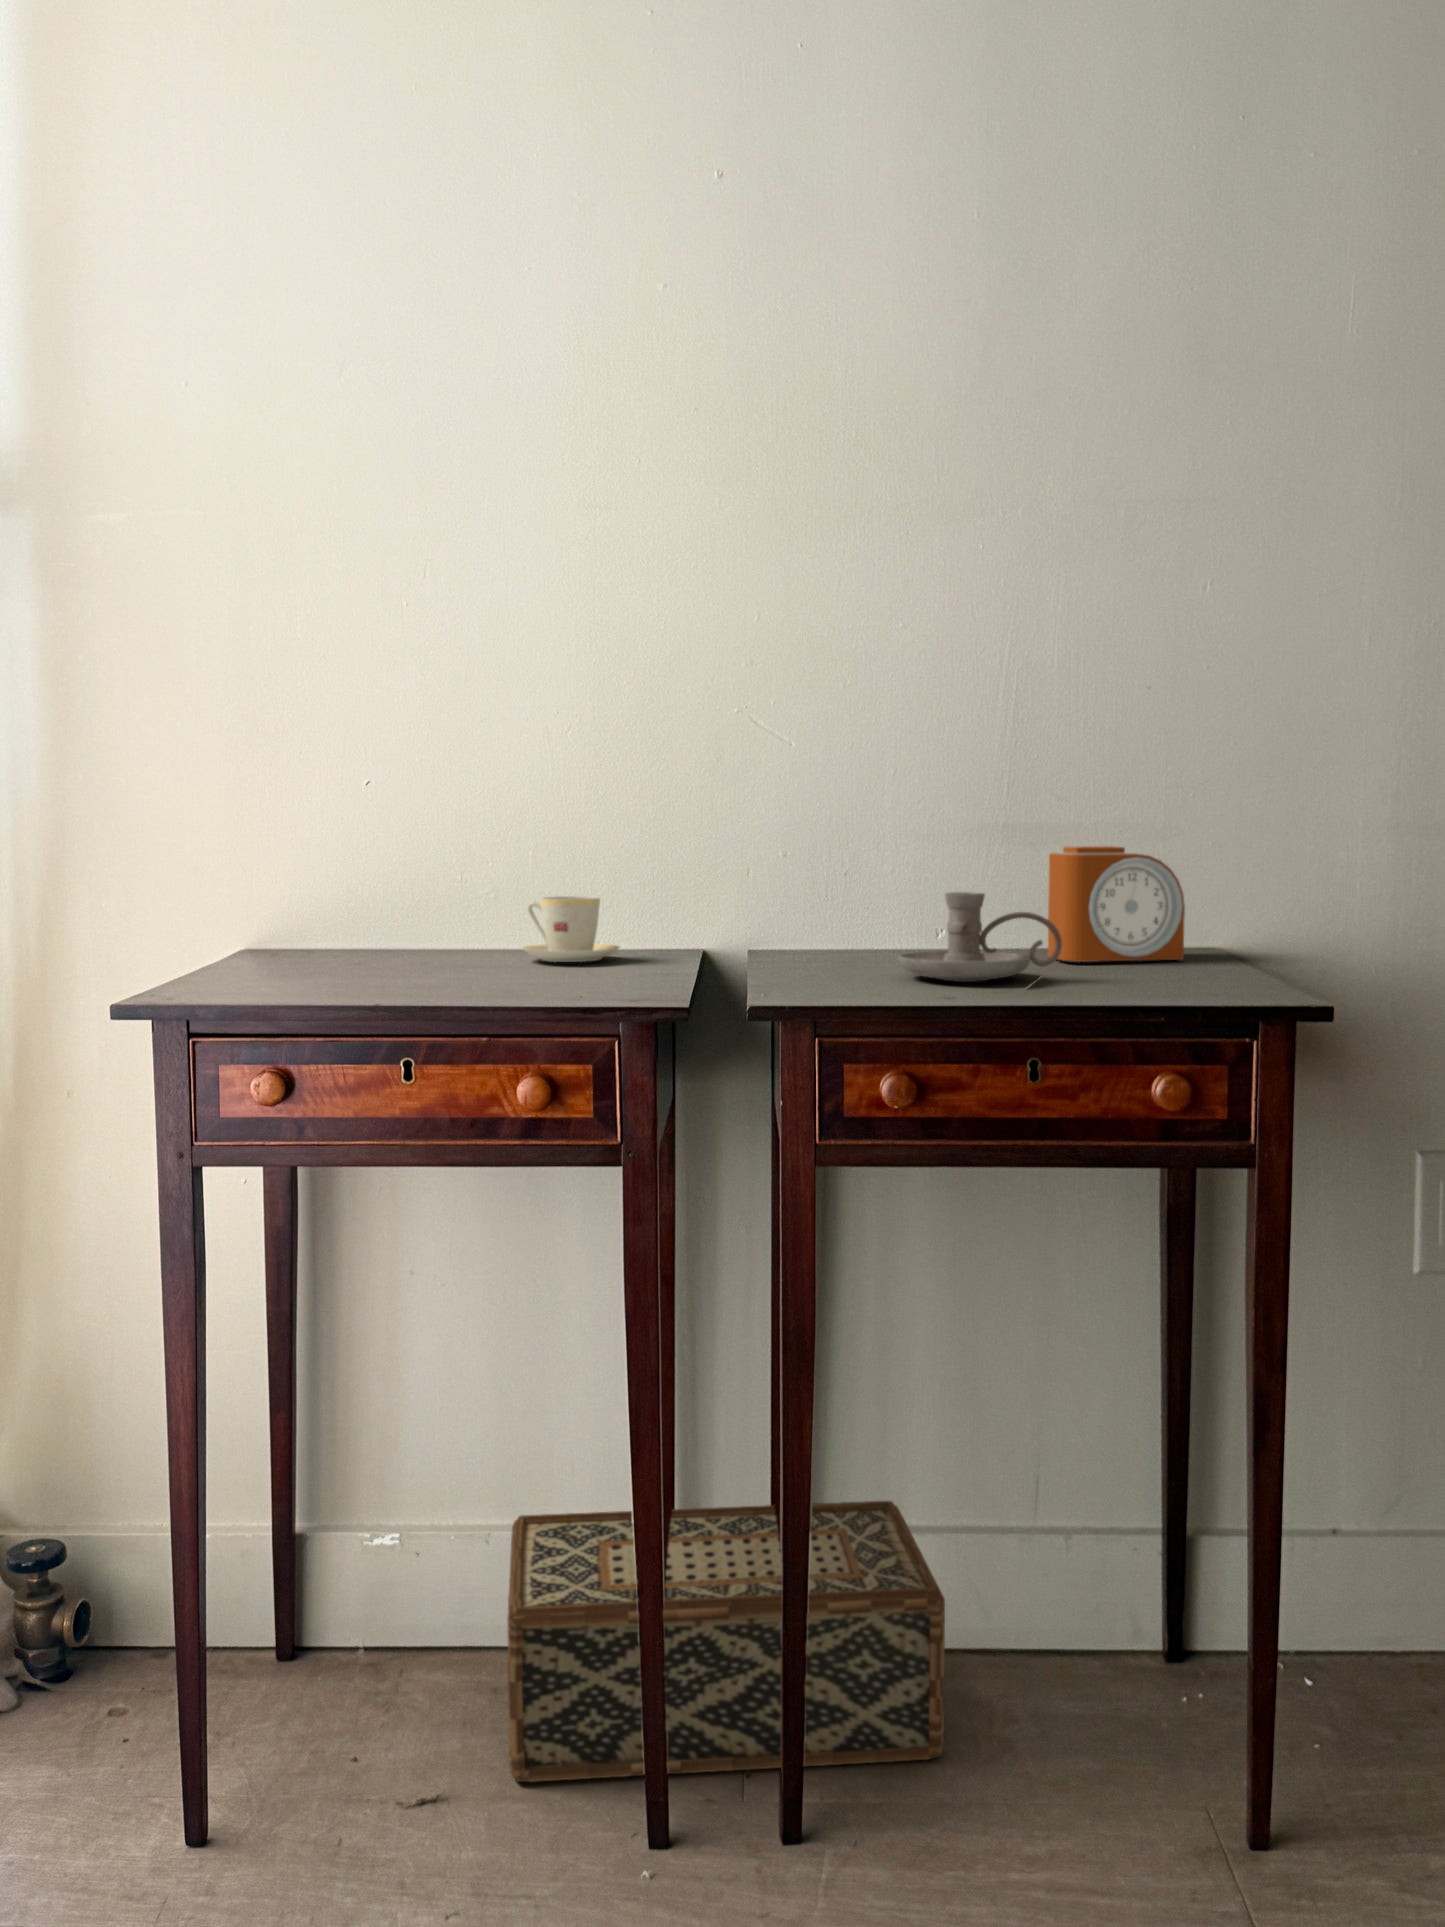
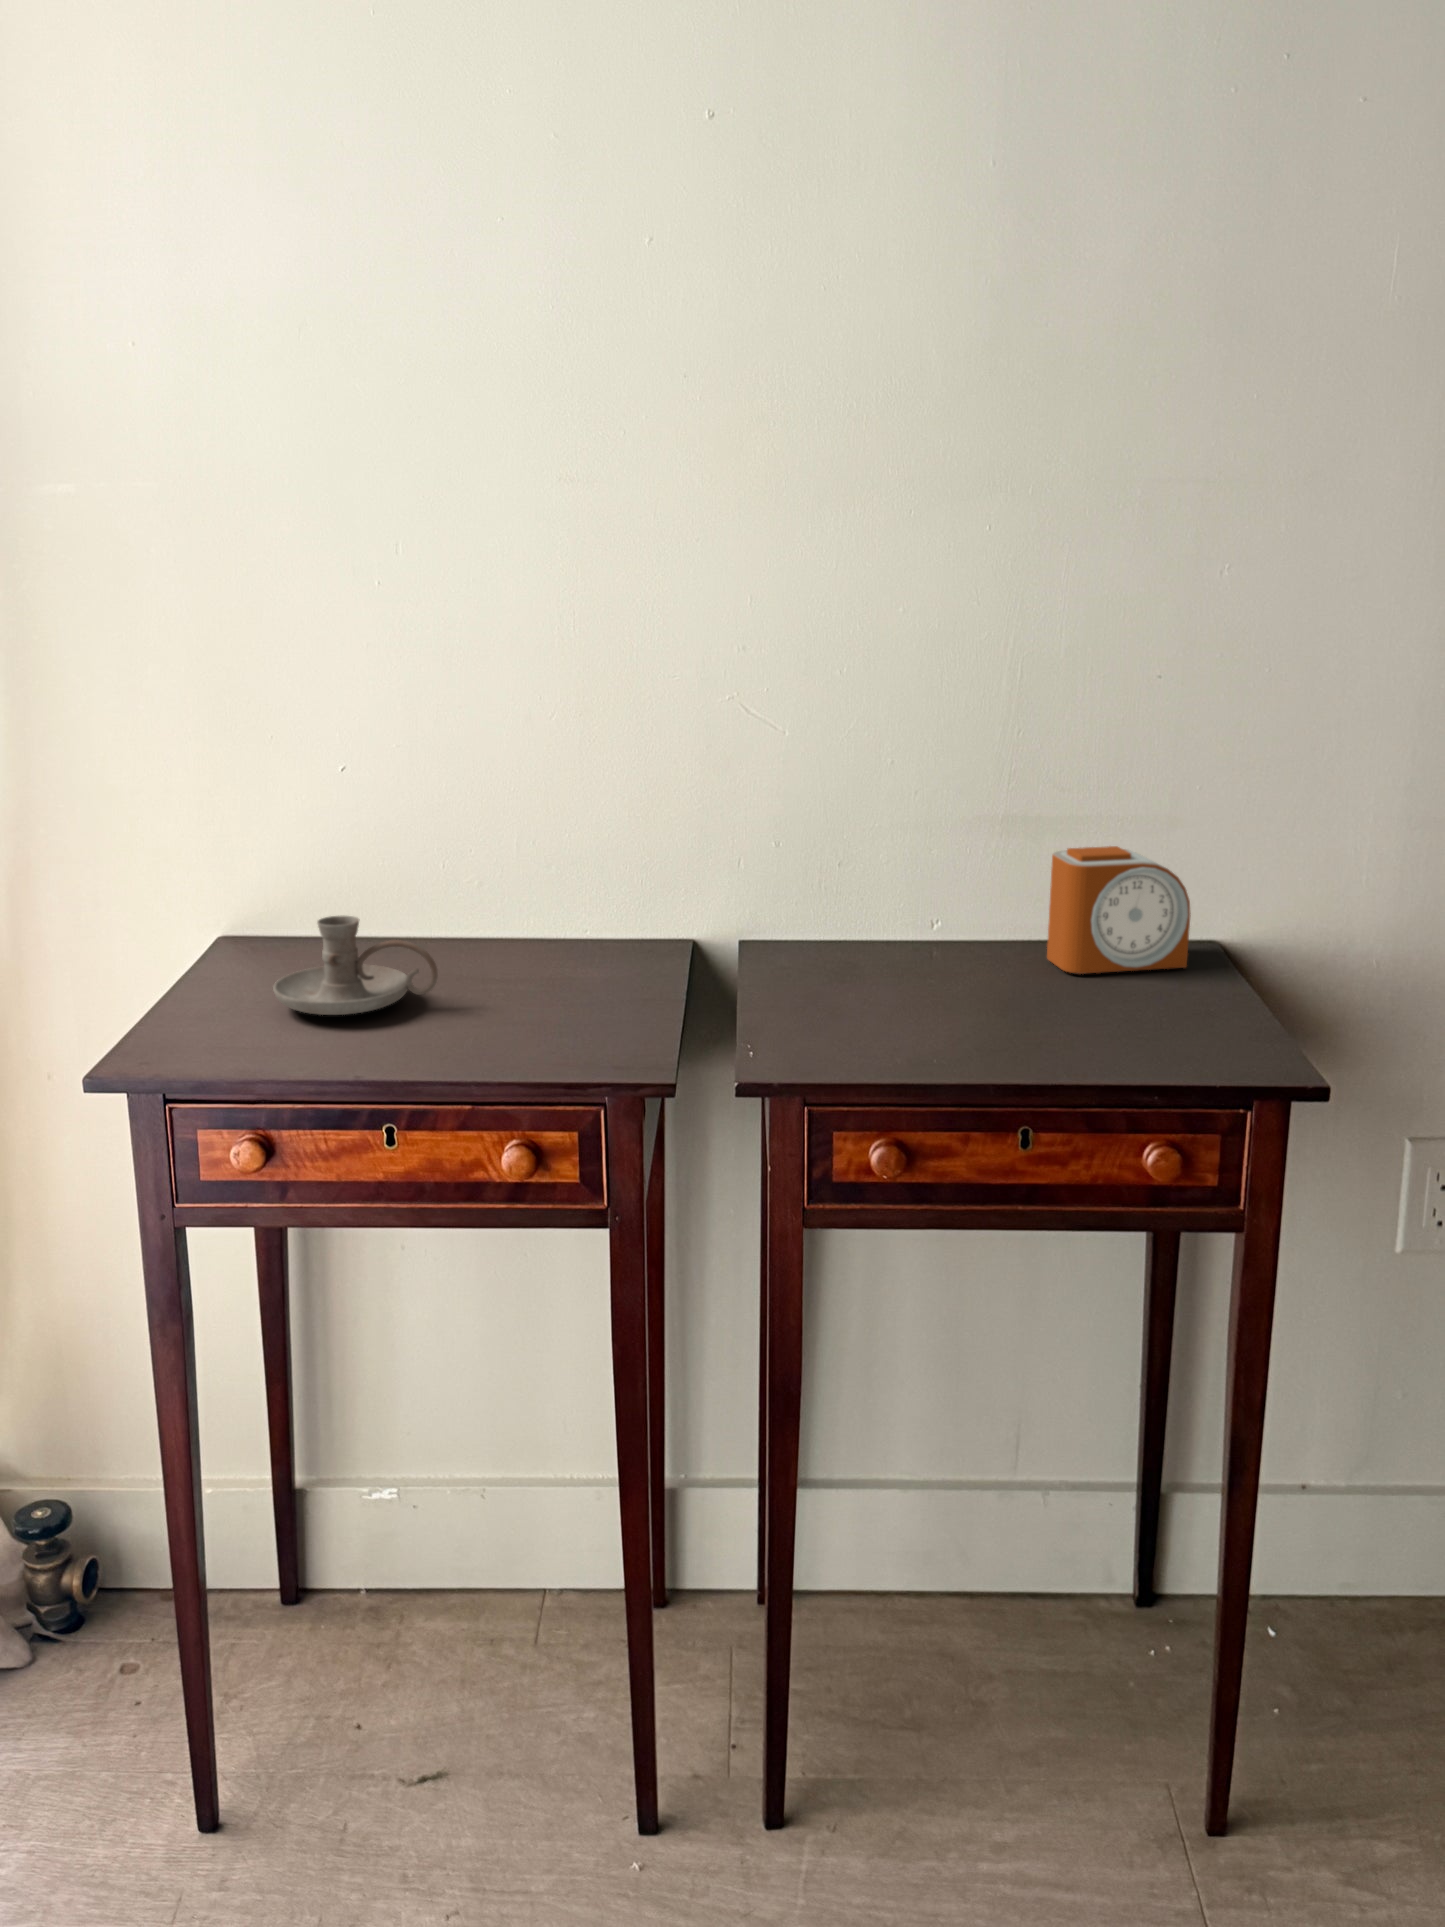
candle holder: present [898,892,1062,982] -> present [273,916,438,1015]
teacup: present [522,896,619,962] -> none [502,895,605,972]
woven basket: present [507,1501,945,1782] -> none [502,1462,924,1753]

